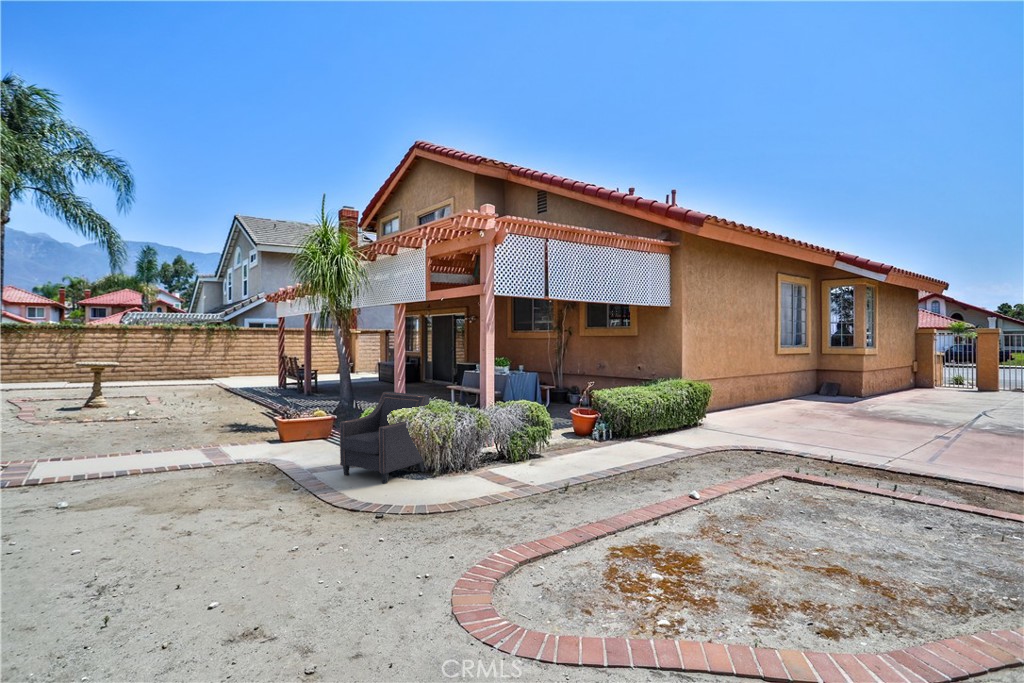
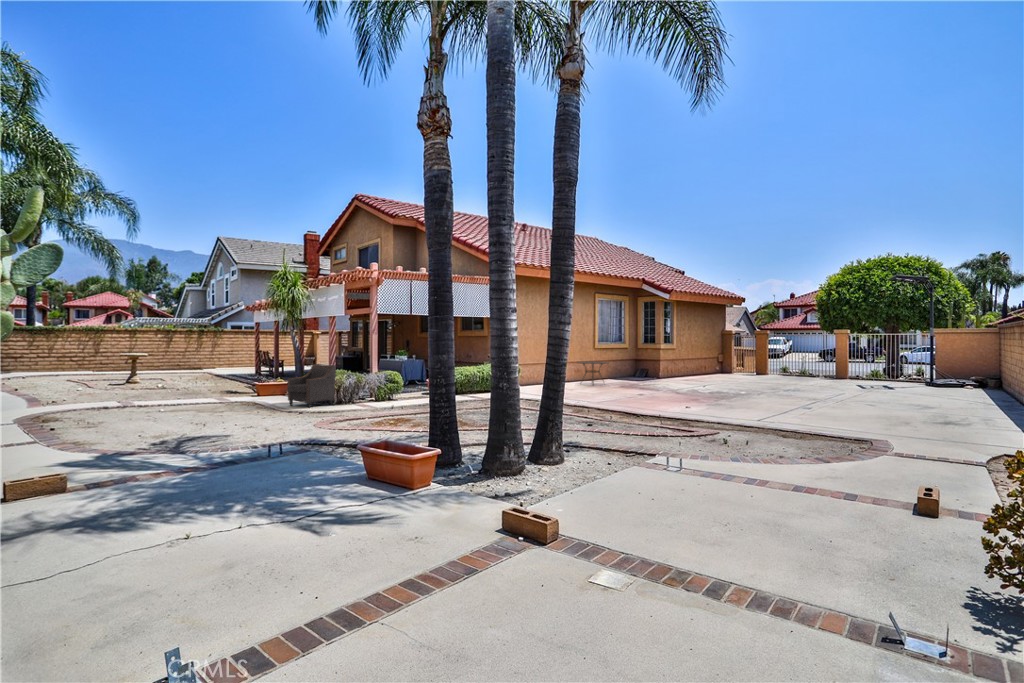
dining table: none [763,375,819,414] -> present [578,361,608,384]

